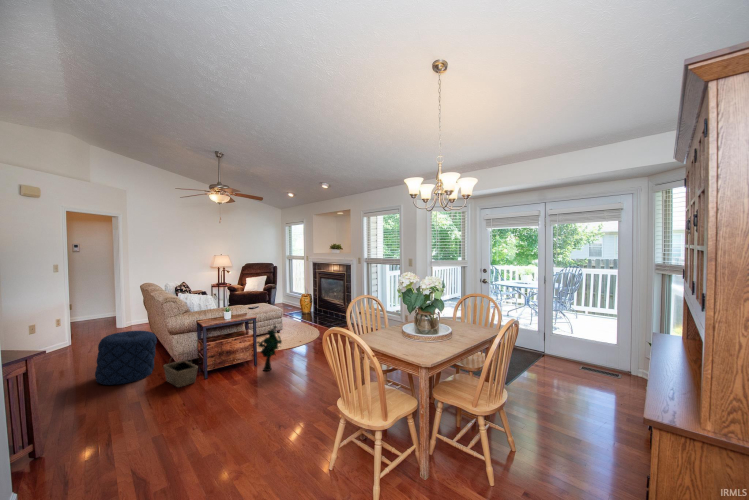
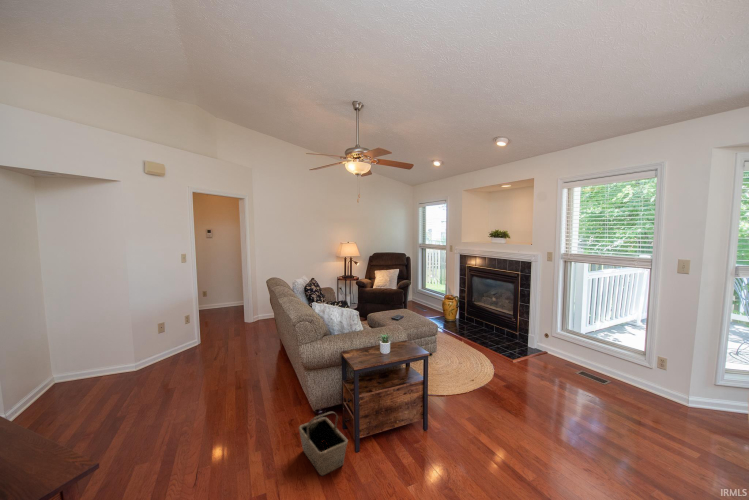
decorative plant: present [257,326,282,371] -> none [432,380,476,460]
pouf: present [95,331,157,385] -> none [217,357,288,444]

